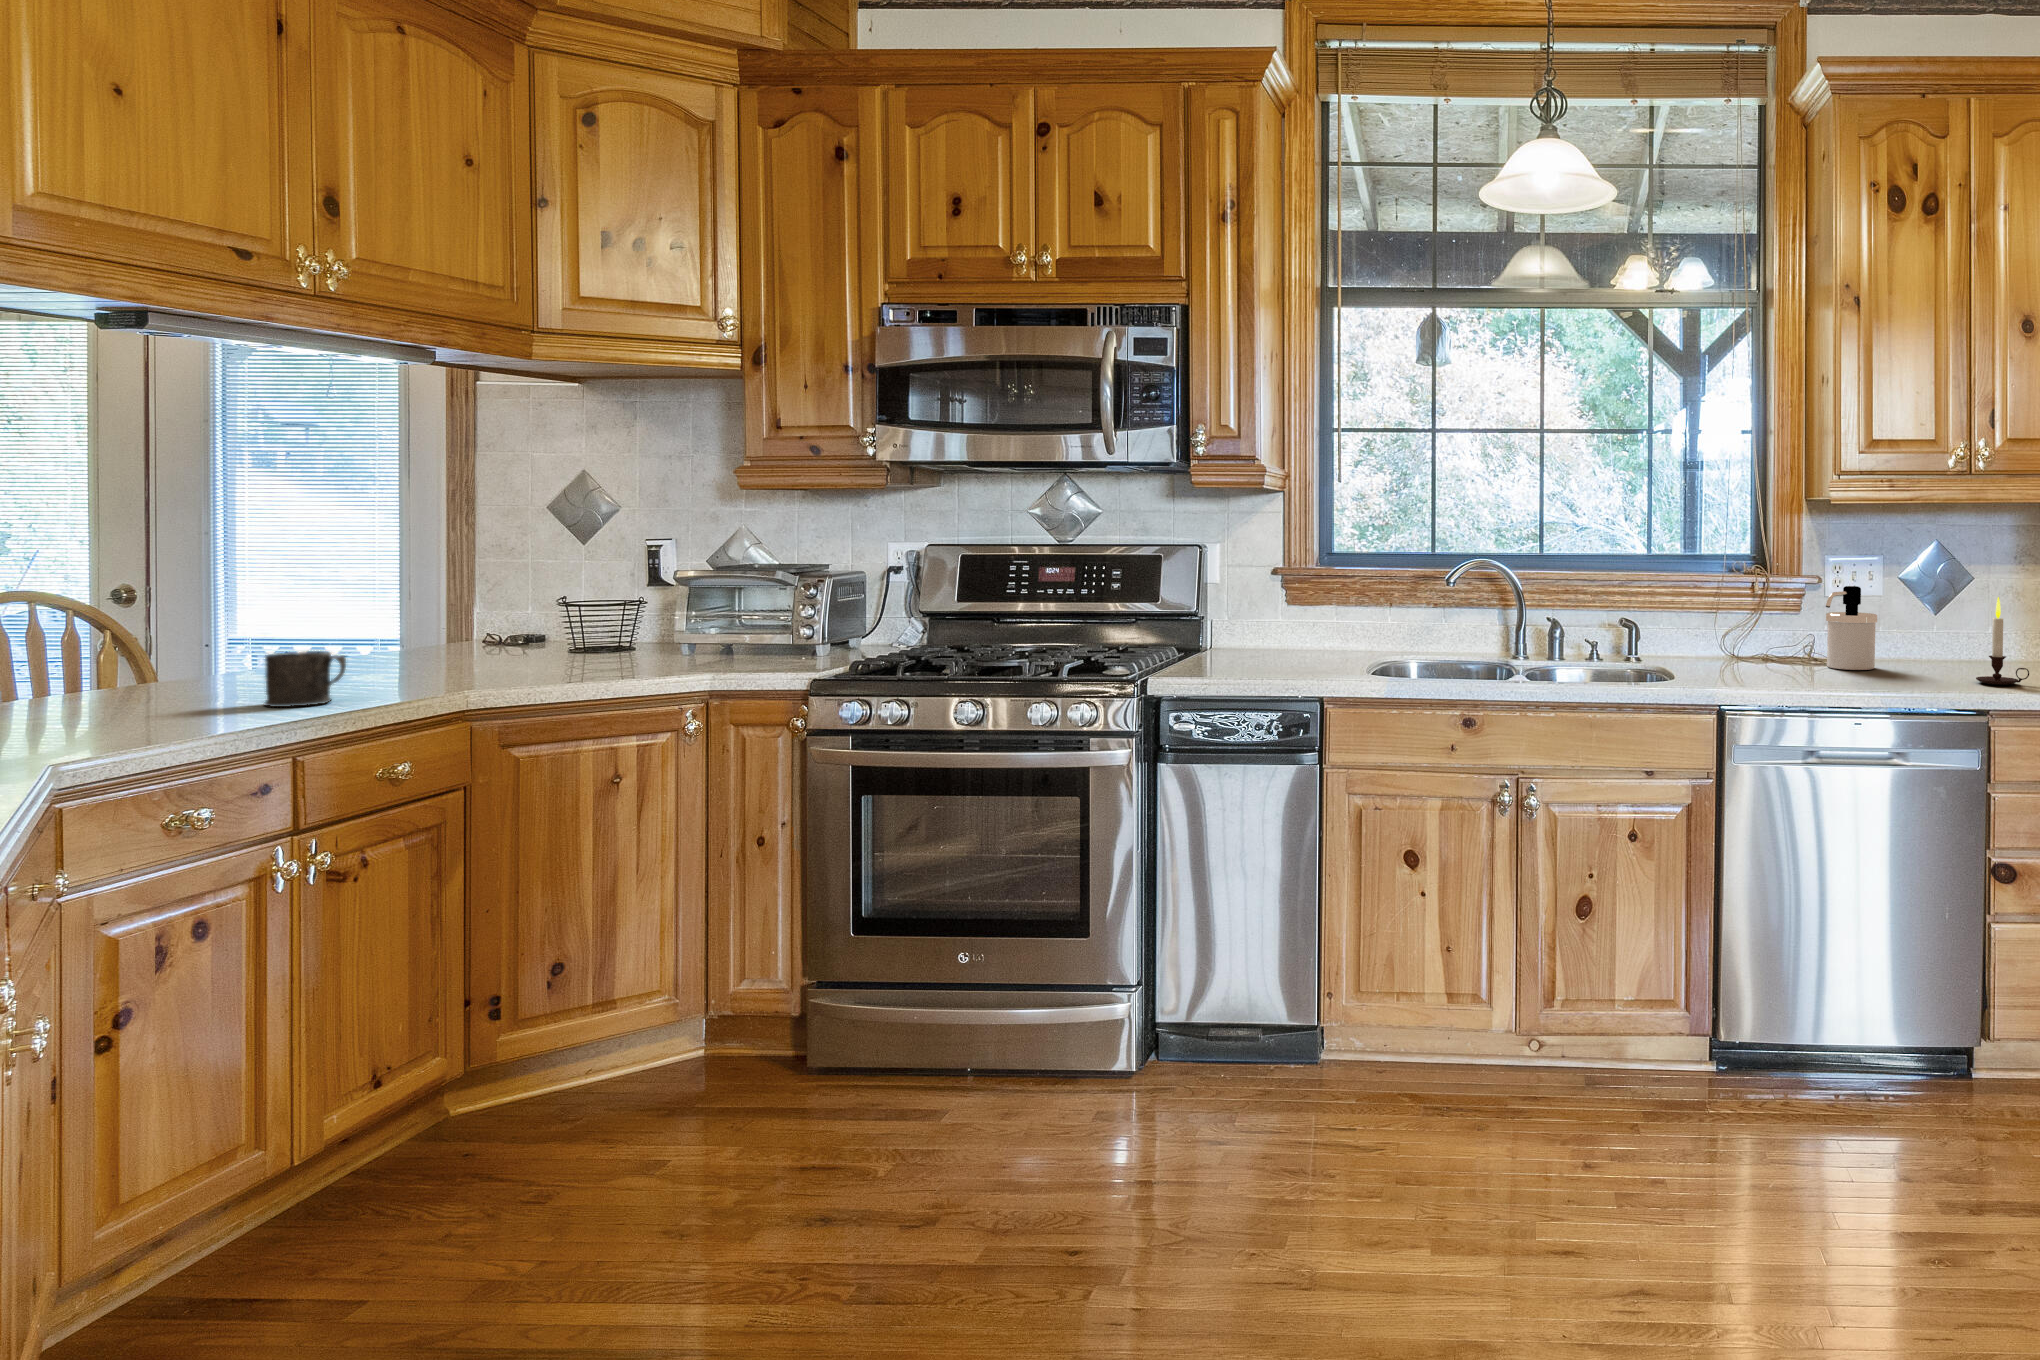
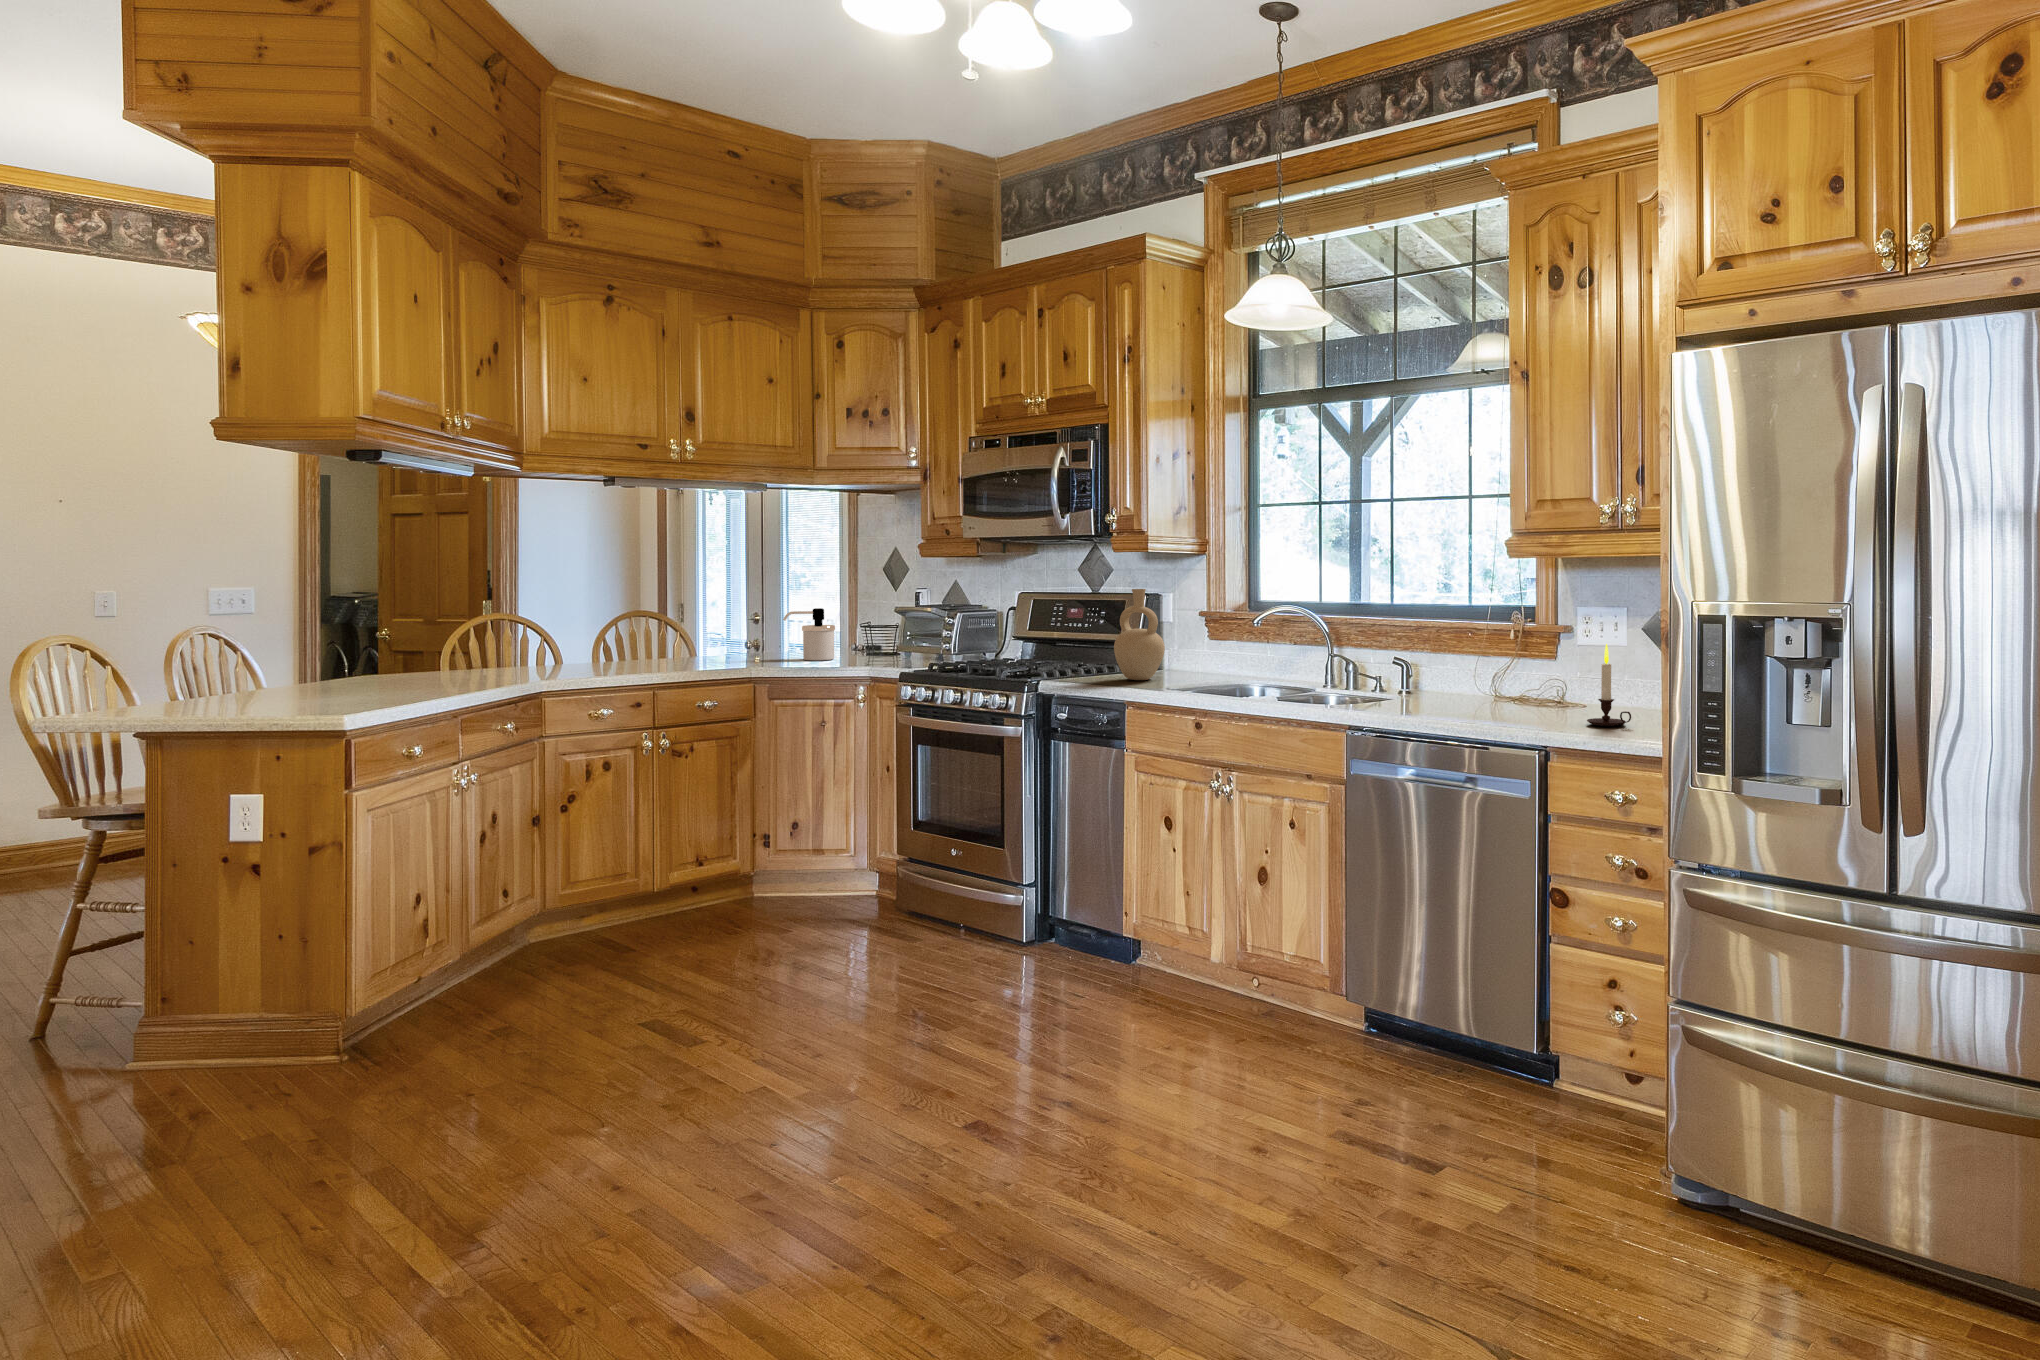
vase: none [1223,540,1294,667] -> present [1114,589,1165,680]
soap dispenser: present [1826,586,1877,670] -> present [783,608,835,660]
mug: present [264,651,346,707] -> none [642,645,673,671]

